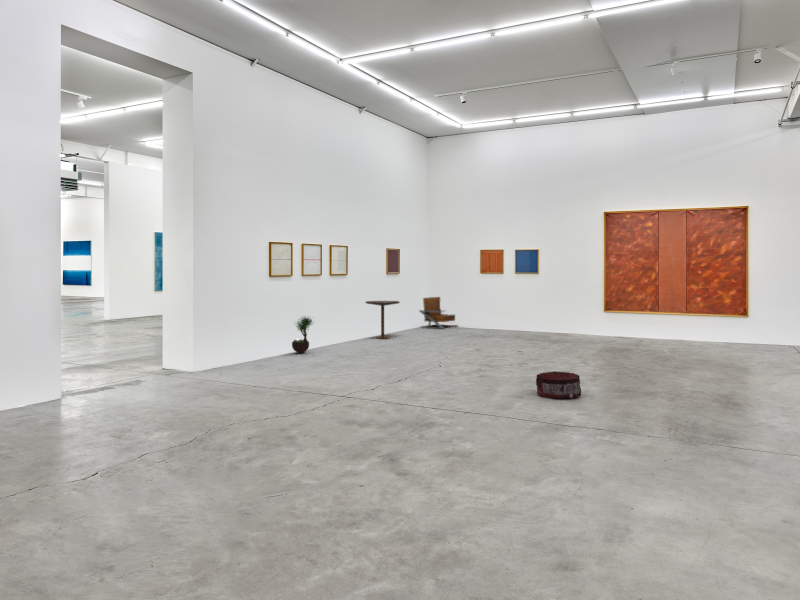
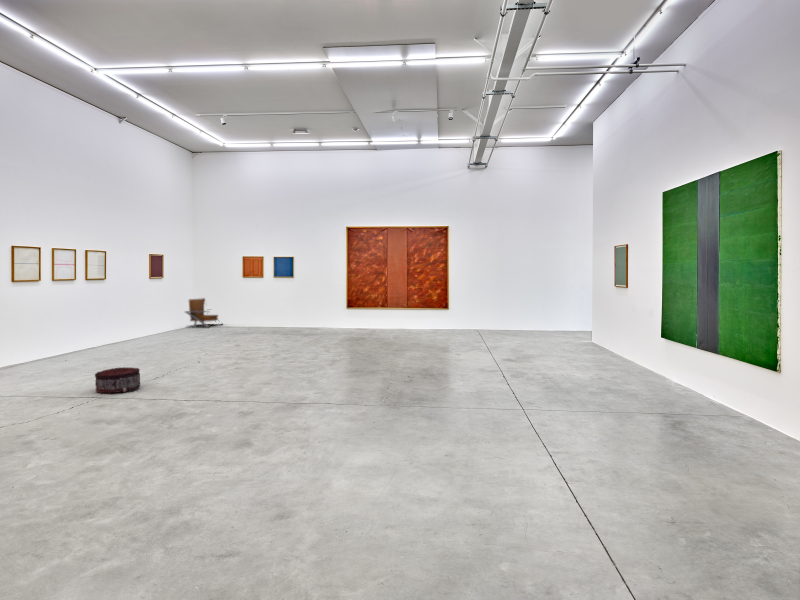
pedestal table: present [366,301,400,339] -> none [127,302,164,339]
potted tree: present [292,317,312,353] -> none [44,316,71,355]
pouf: present [536,371,581,398] -> present [95,367,140,393]

